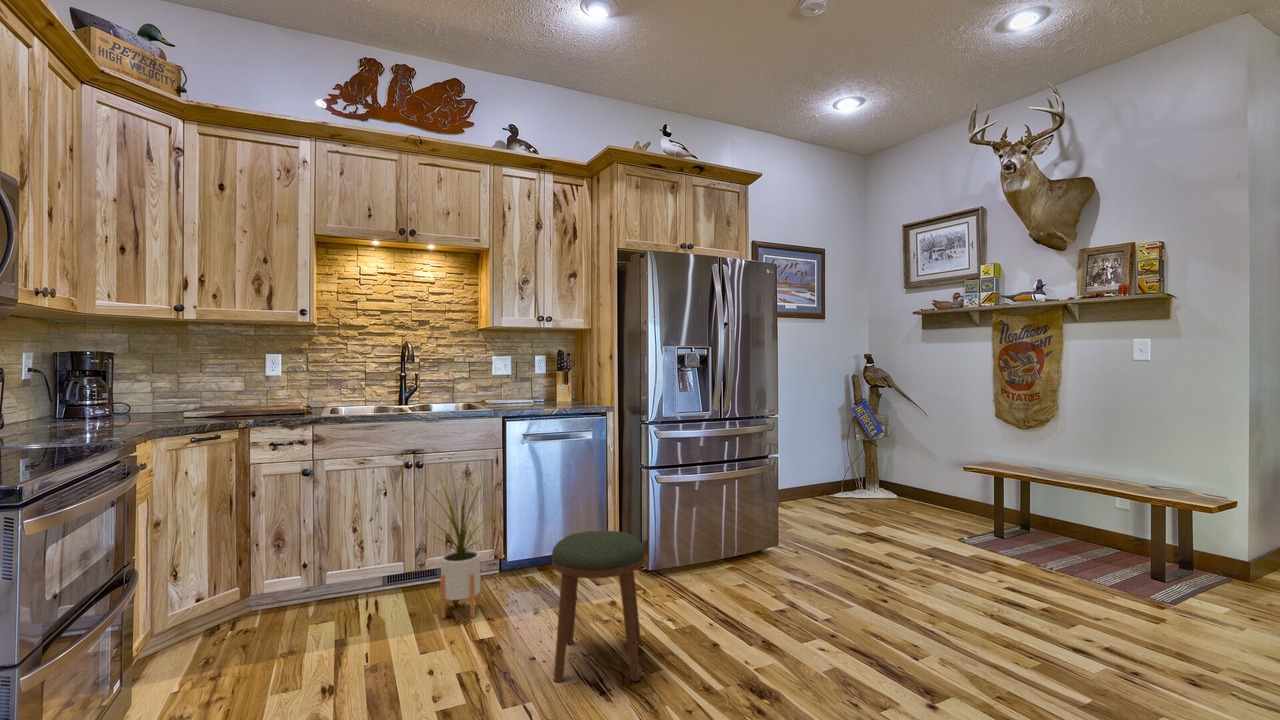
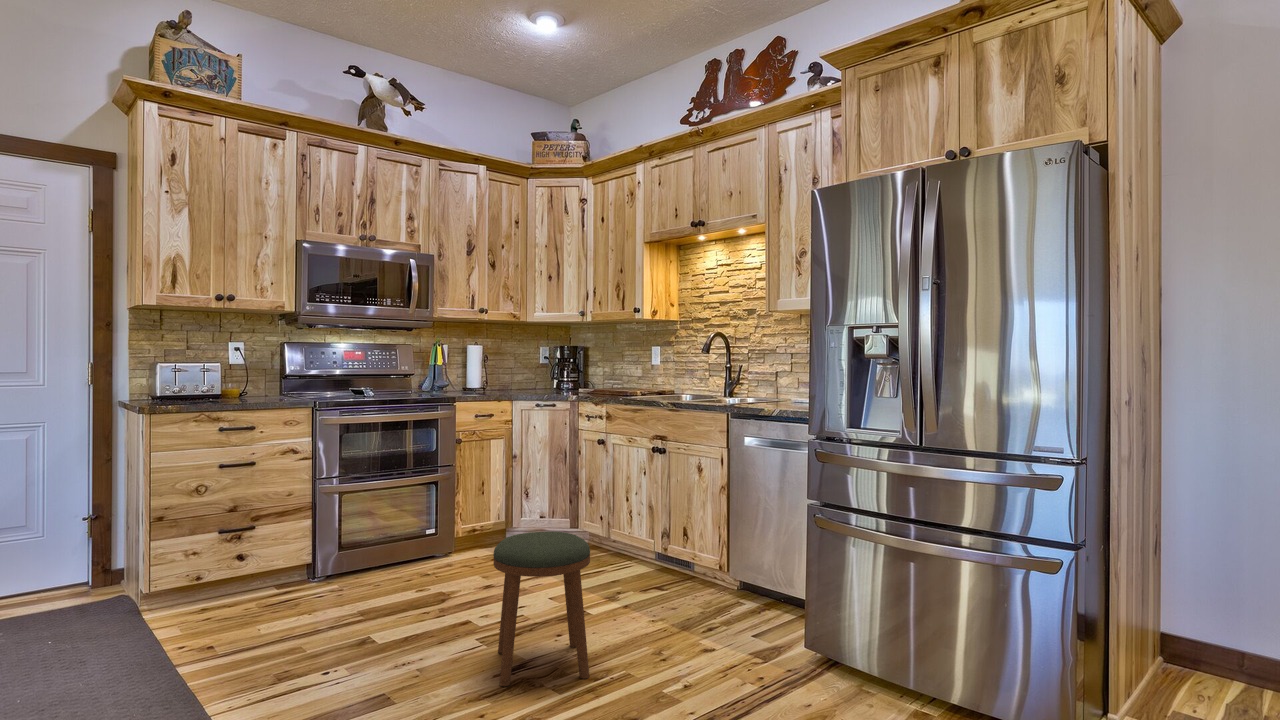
house plant: present [427,476,488,619] -> none [579,452,657,601]

